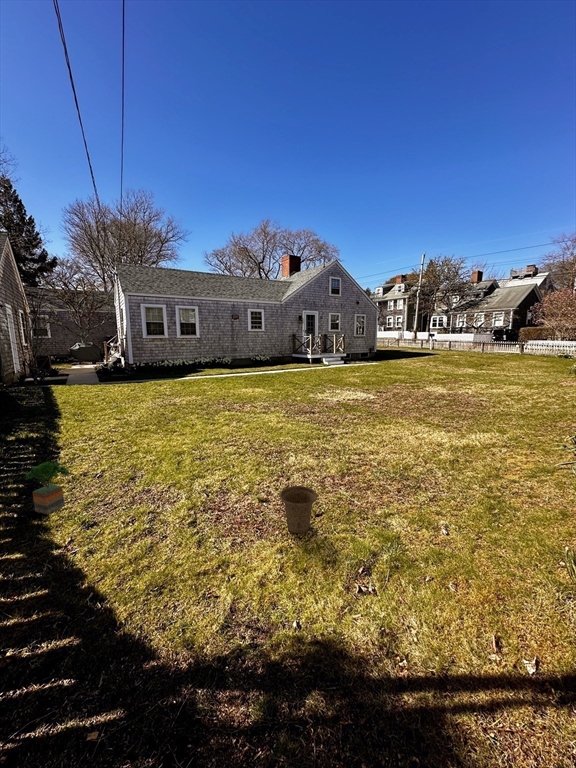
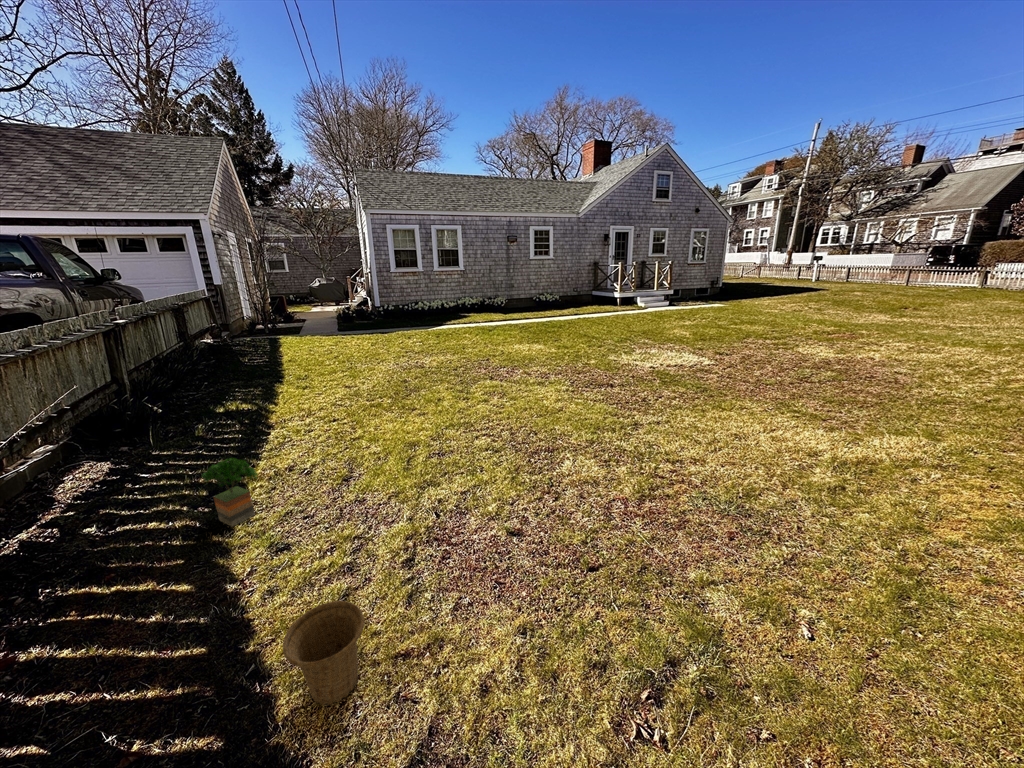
basket: present [280,486,317,534] -> present [283,601,365,705]

